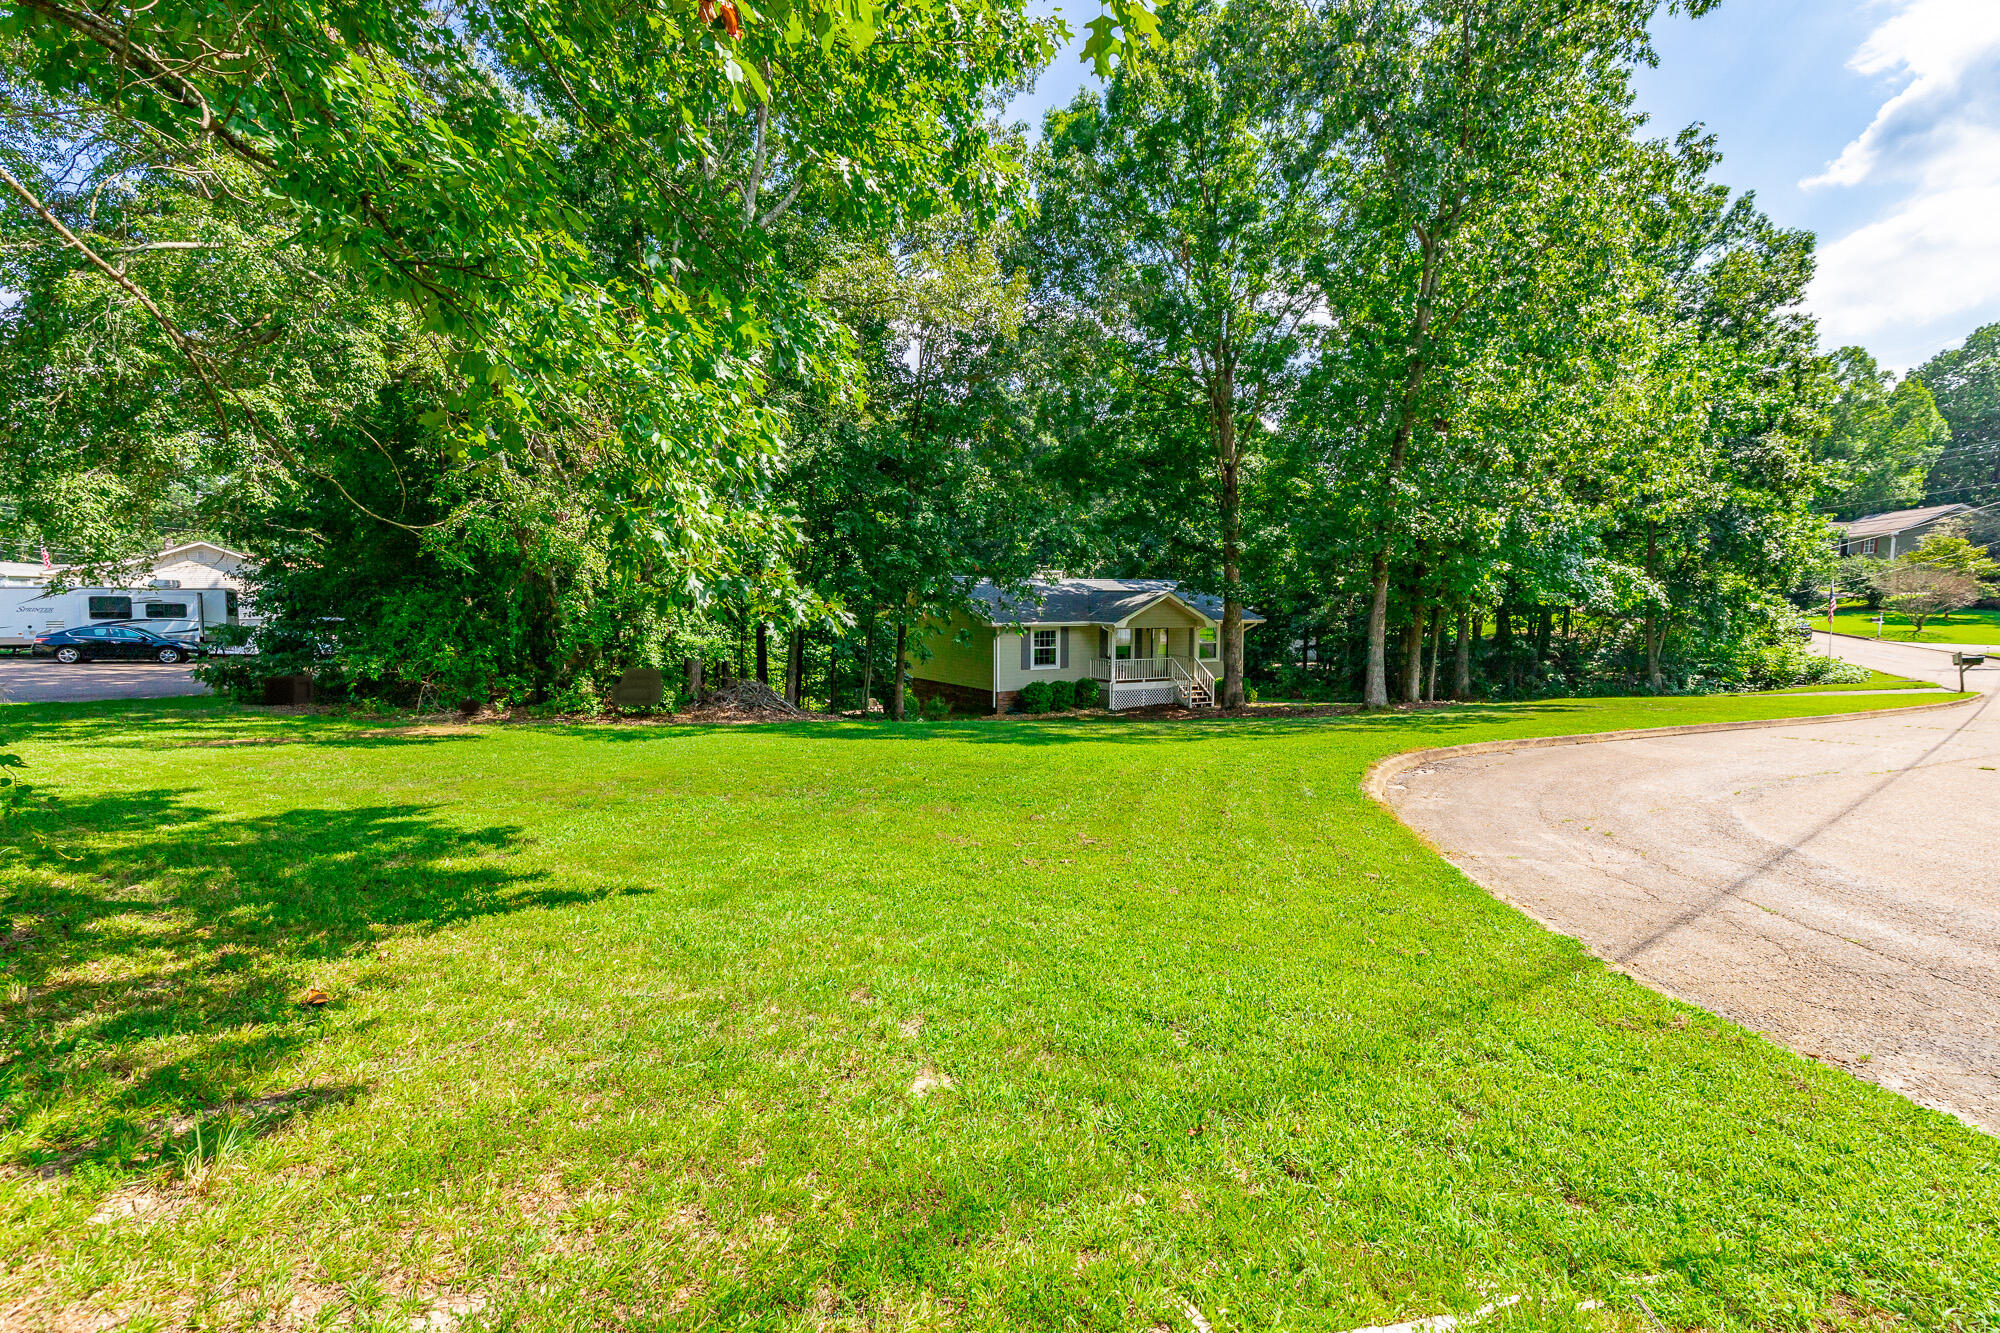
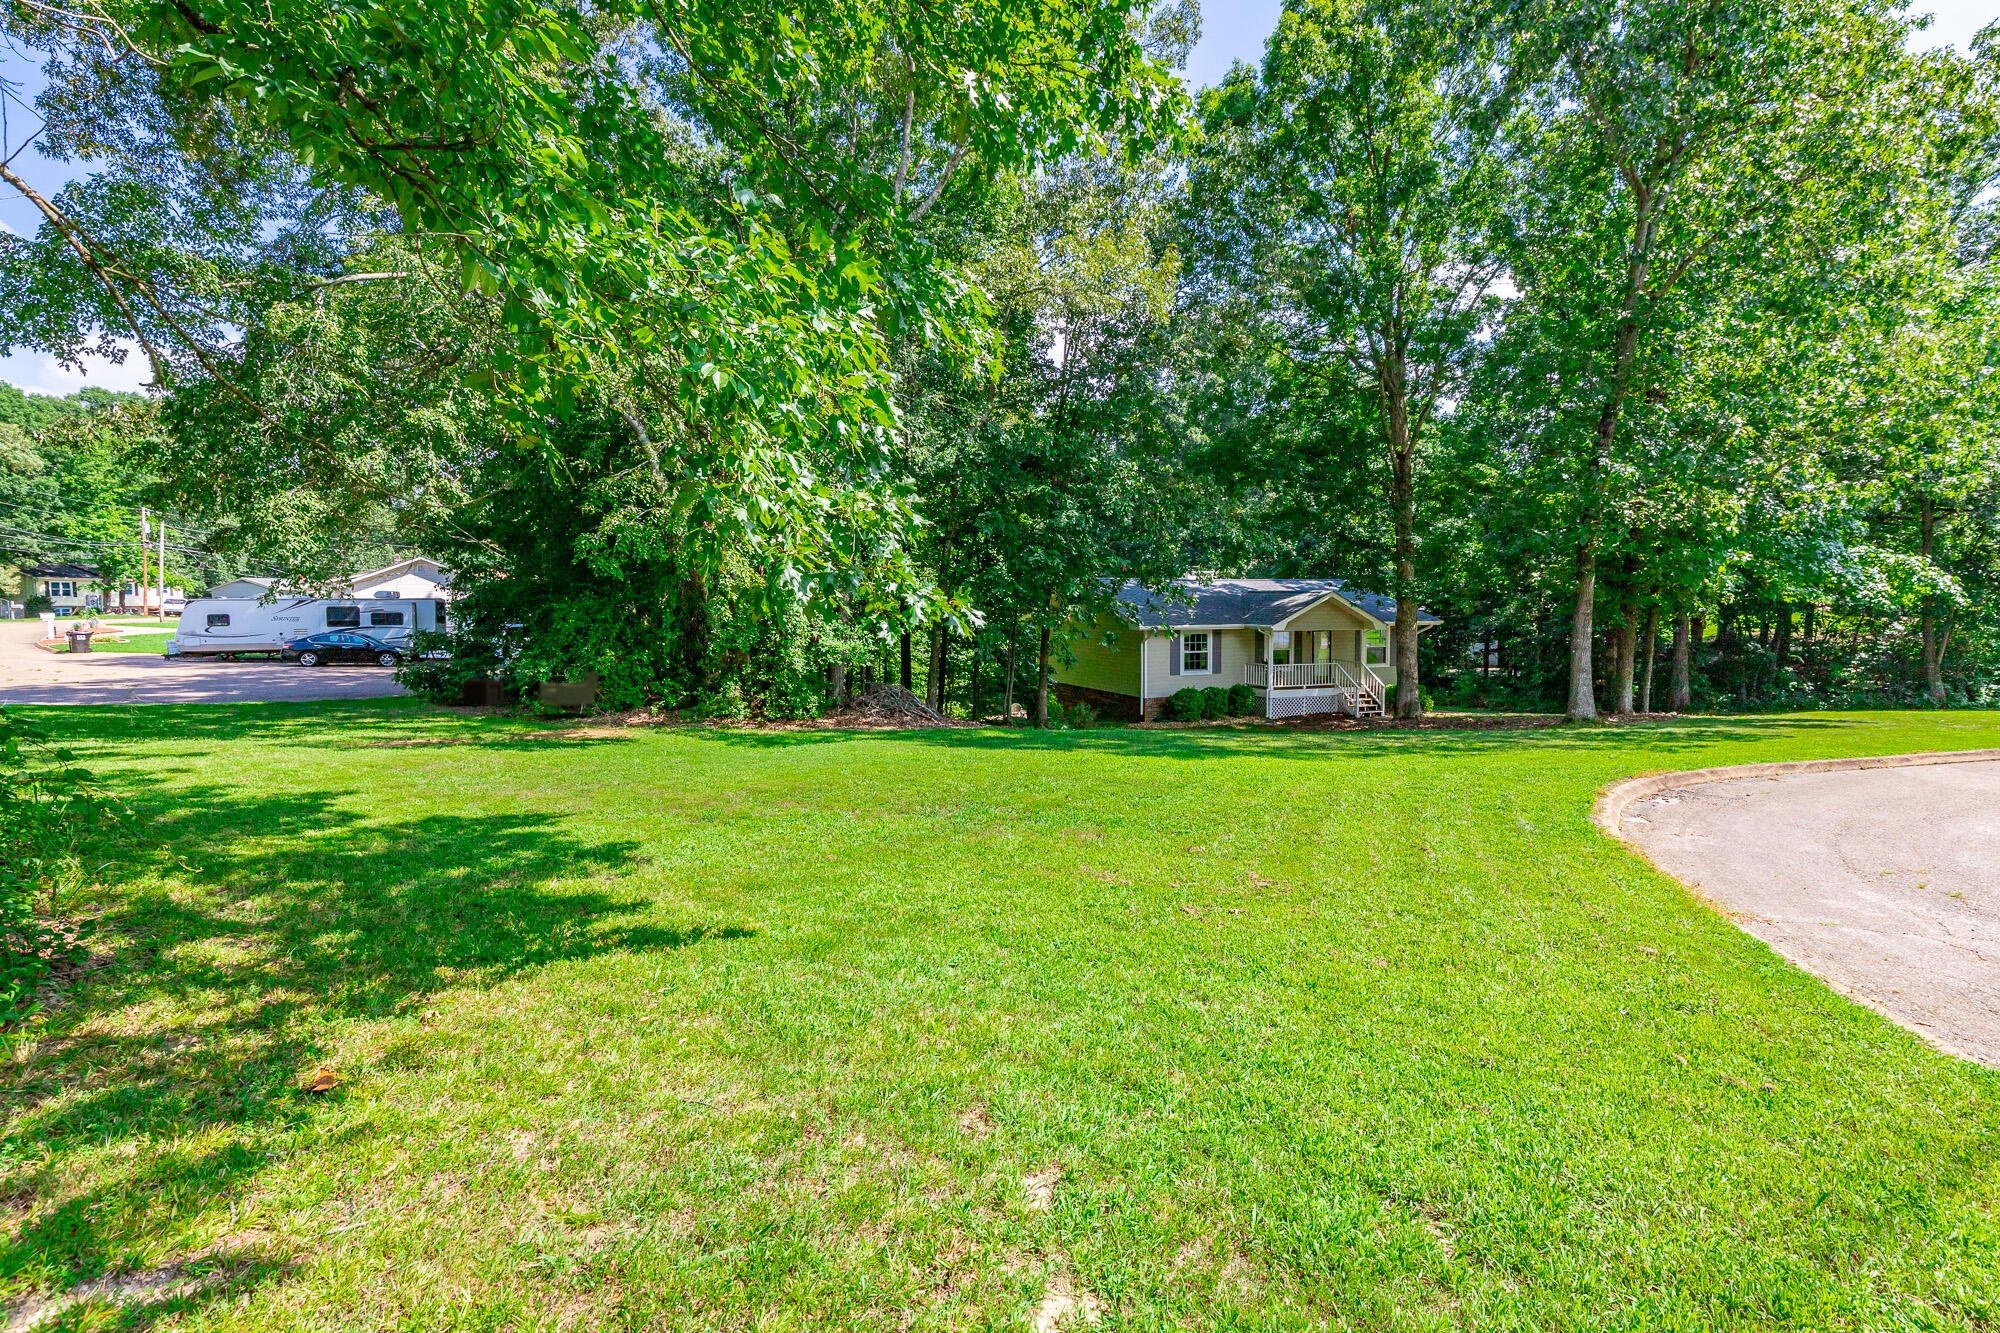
chair: present [611,668,663,715] -> present [540,672,598,715]
potted tree: present [456,673,482,714] -> none [617,674,646,717]

